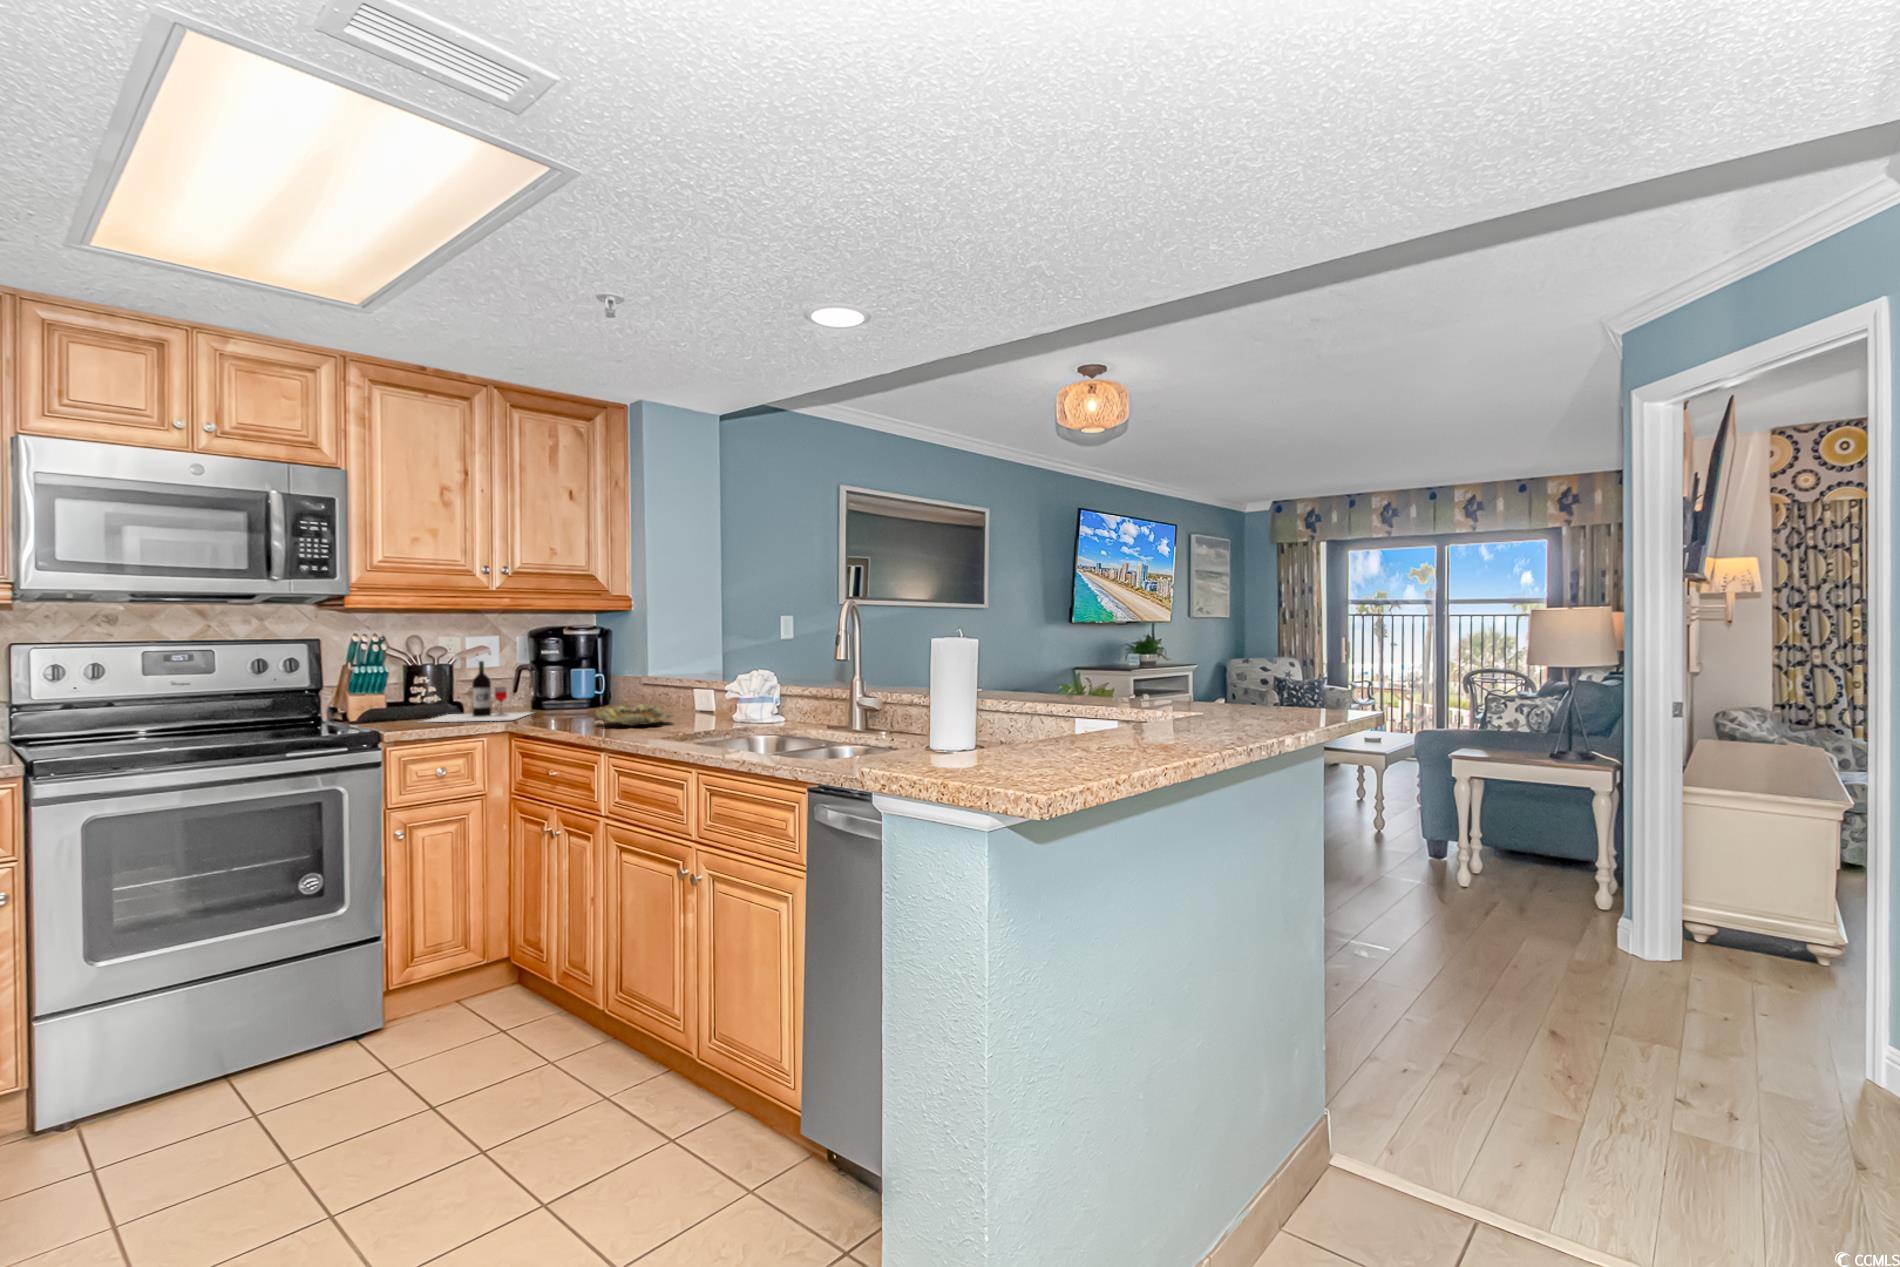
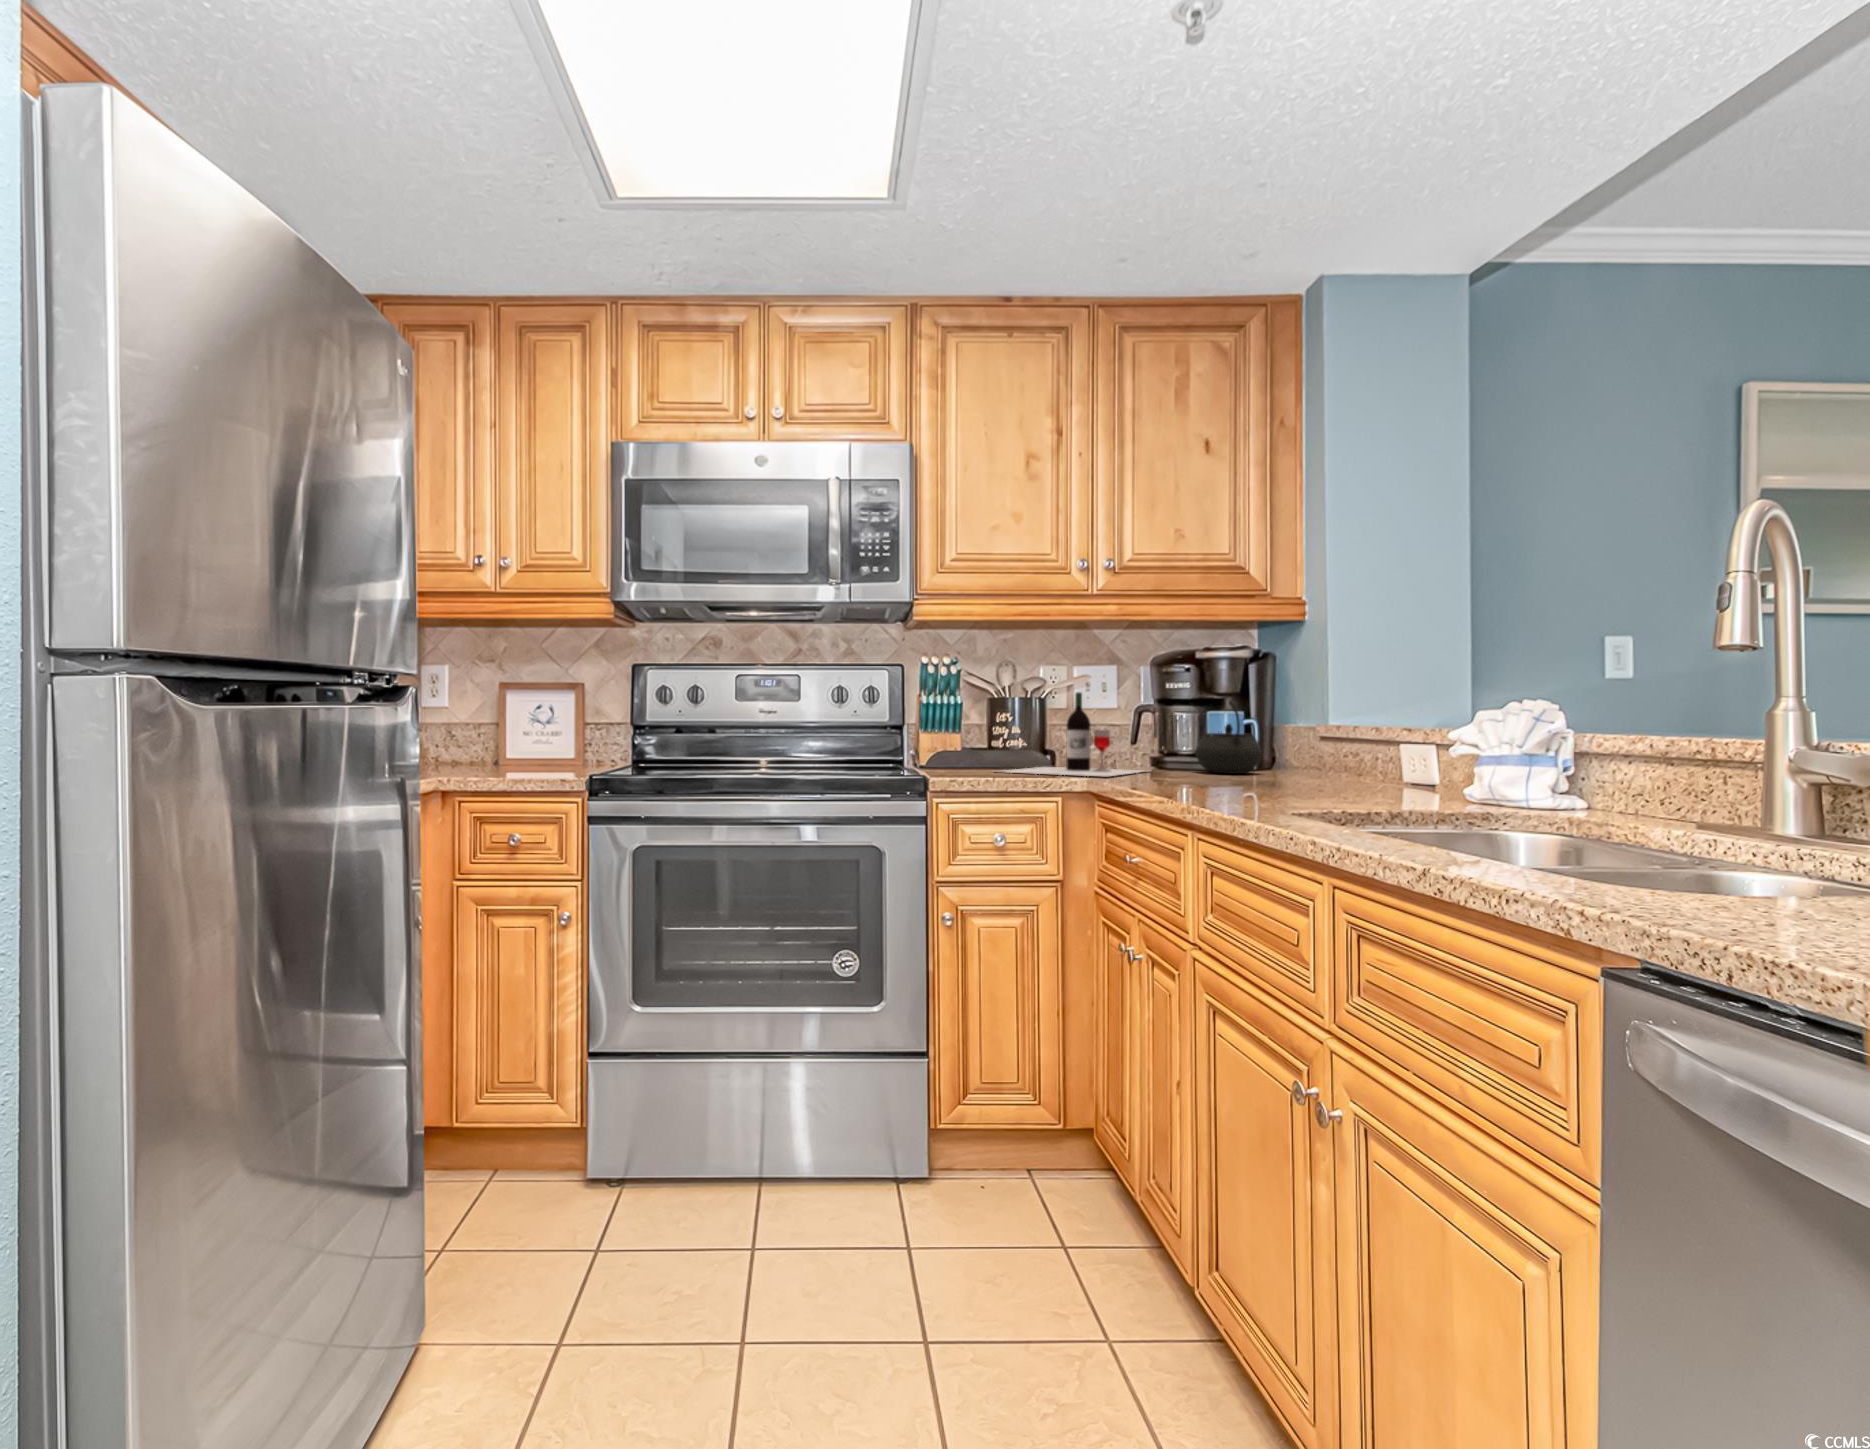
kettle: none [566,663,611,711] -> present [1196,701,1262,773]
bowl: present [595,704,673,726] -> none [1215,759,1352,793]

